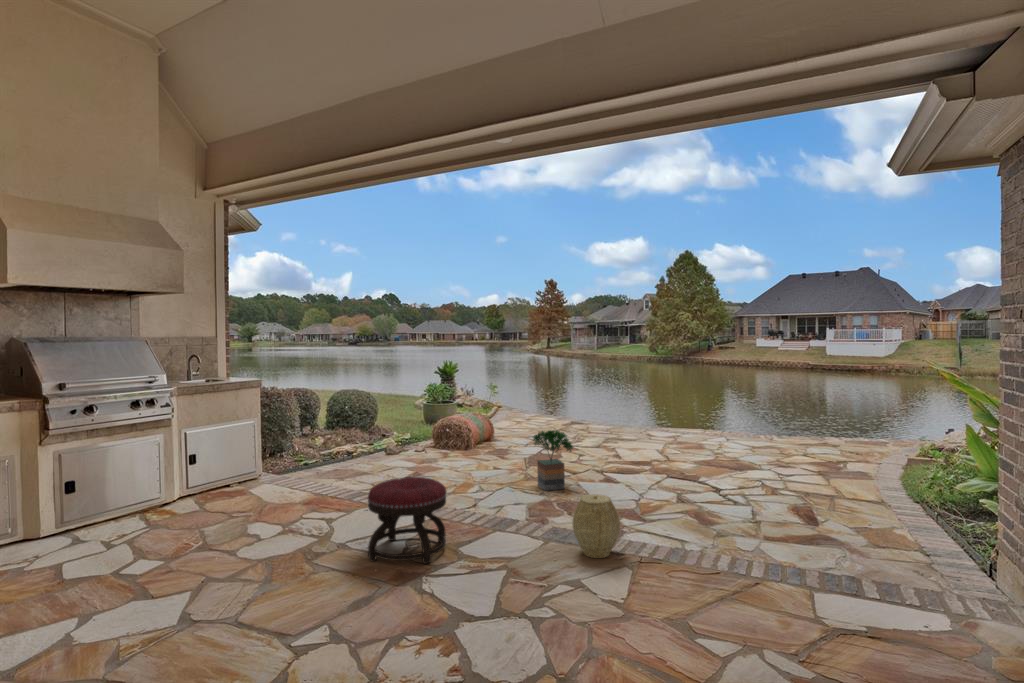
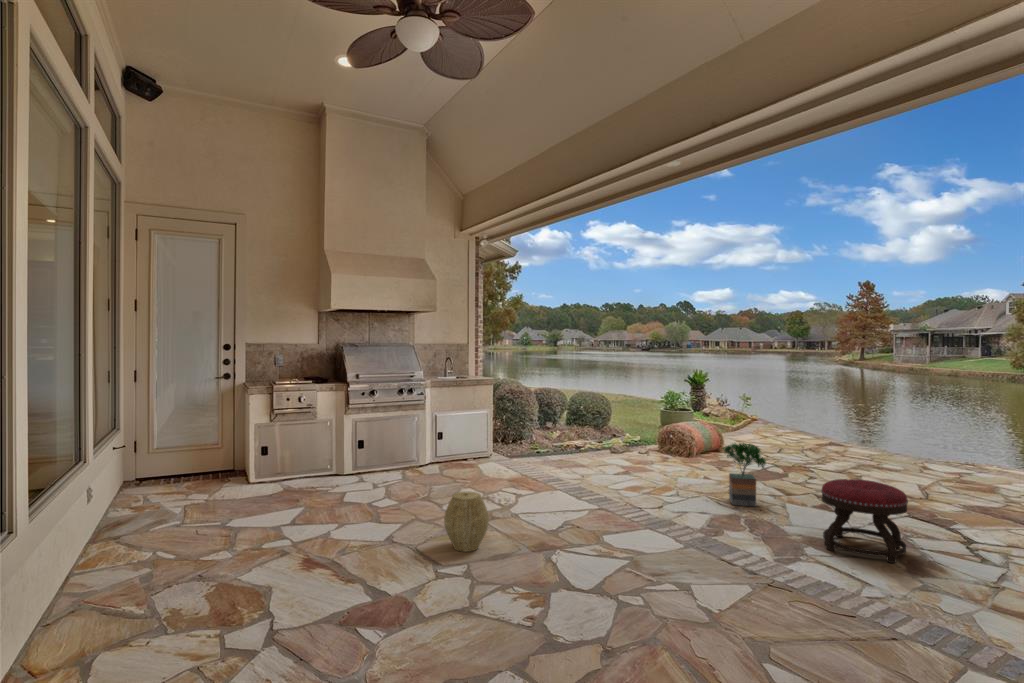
ottoman: present [368,477,447,564] -> present [821,479,908,563]
woven basket: present [572,494,620,558] -> present [444,492,489,552]

